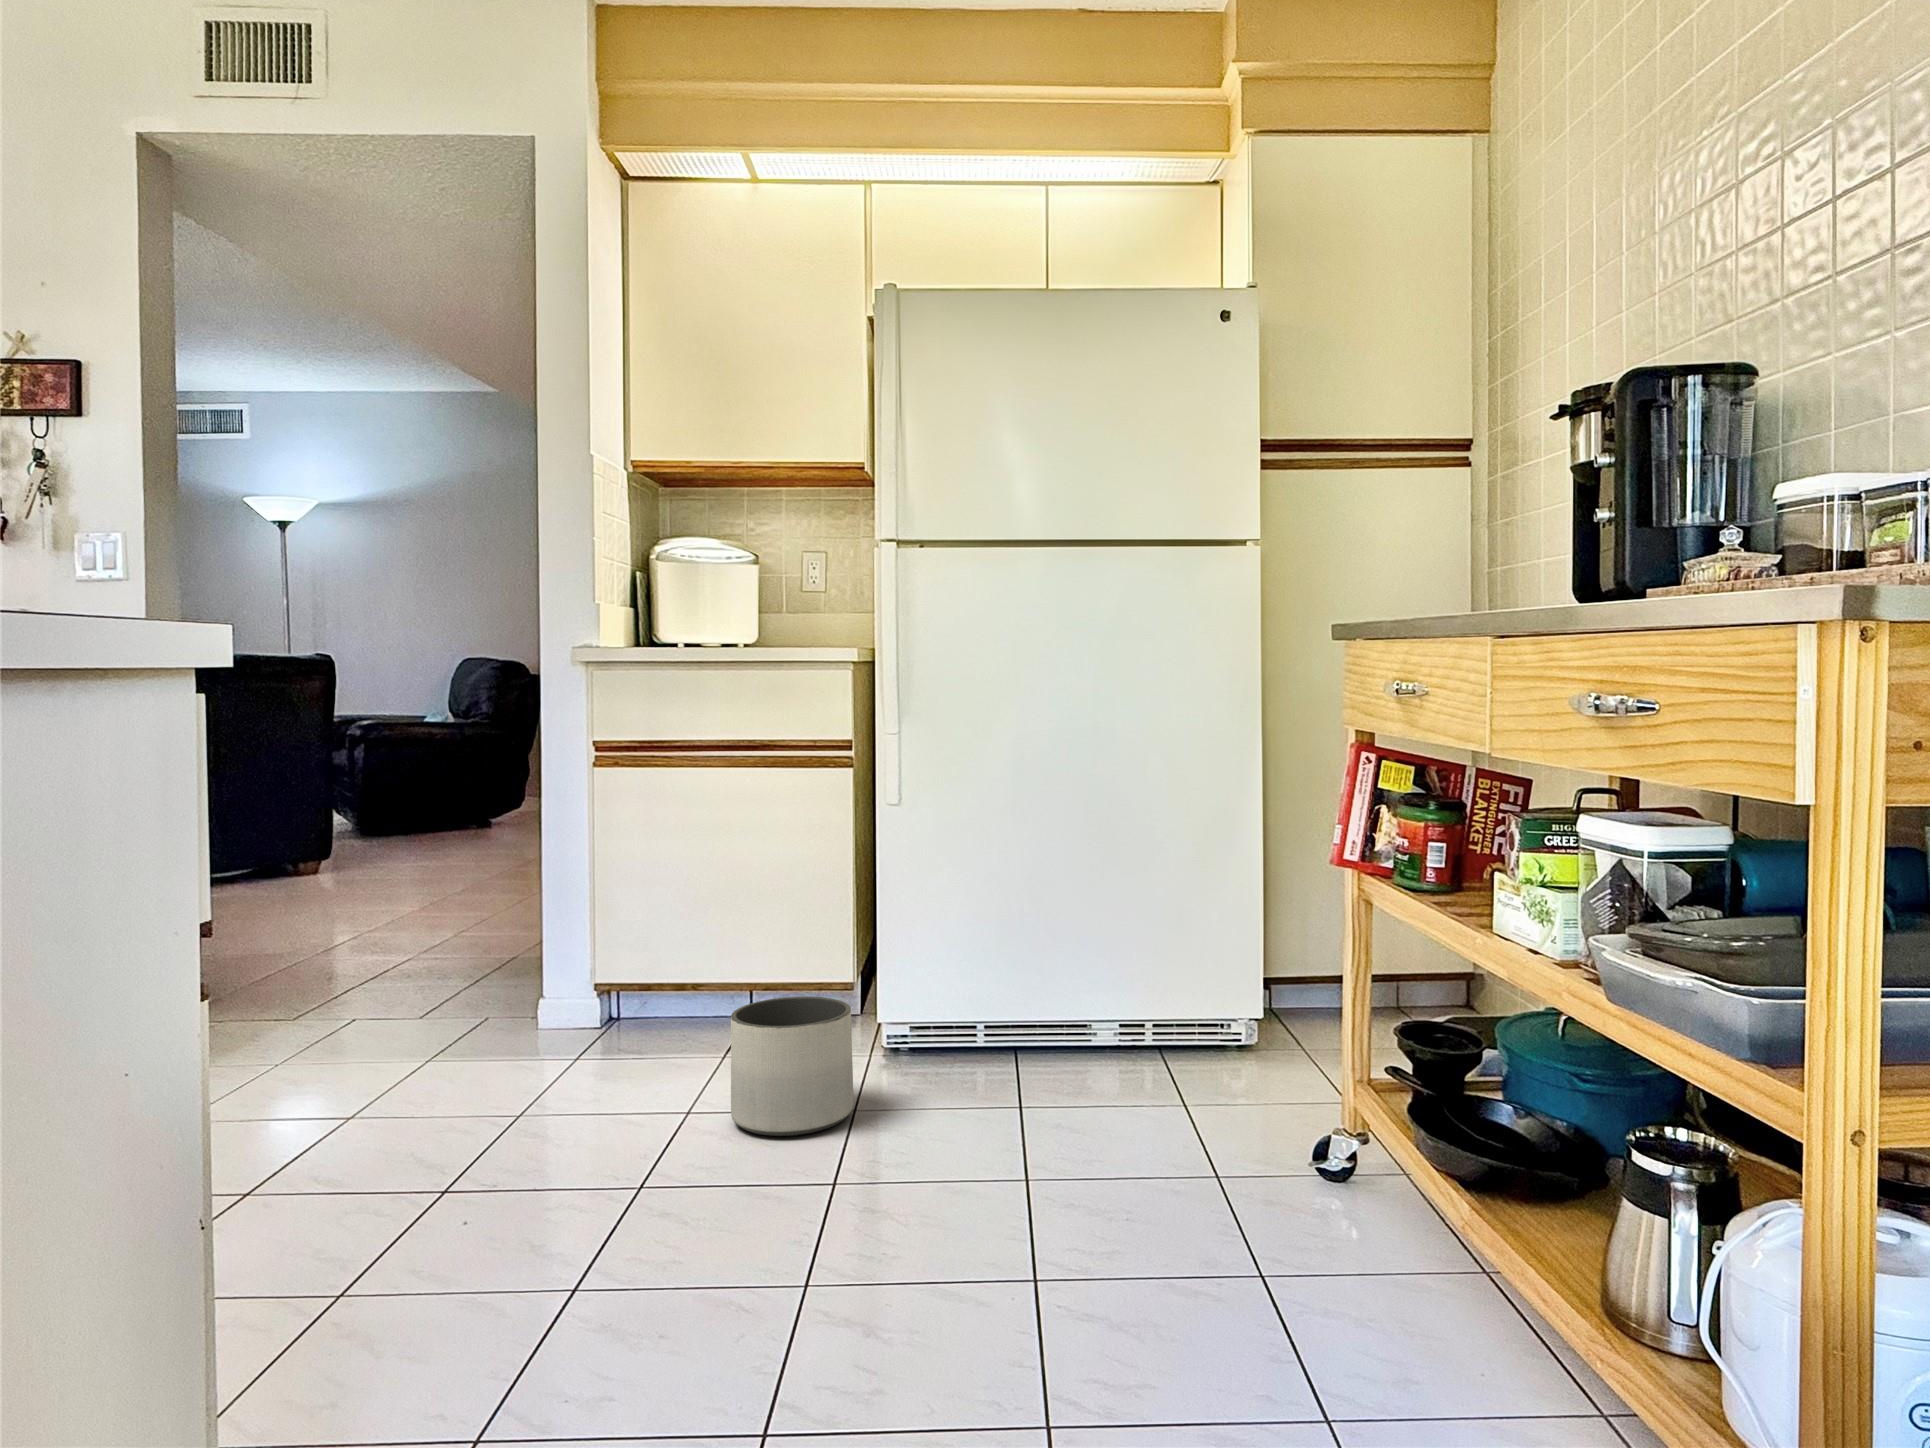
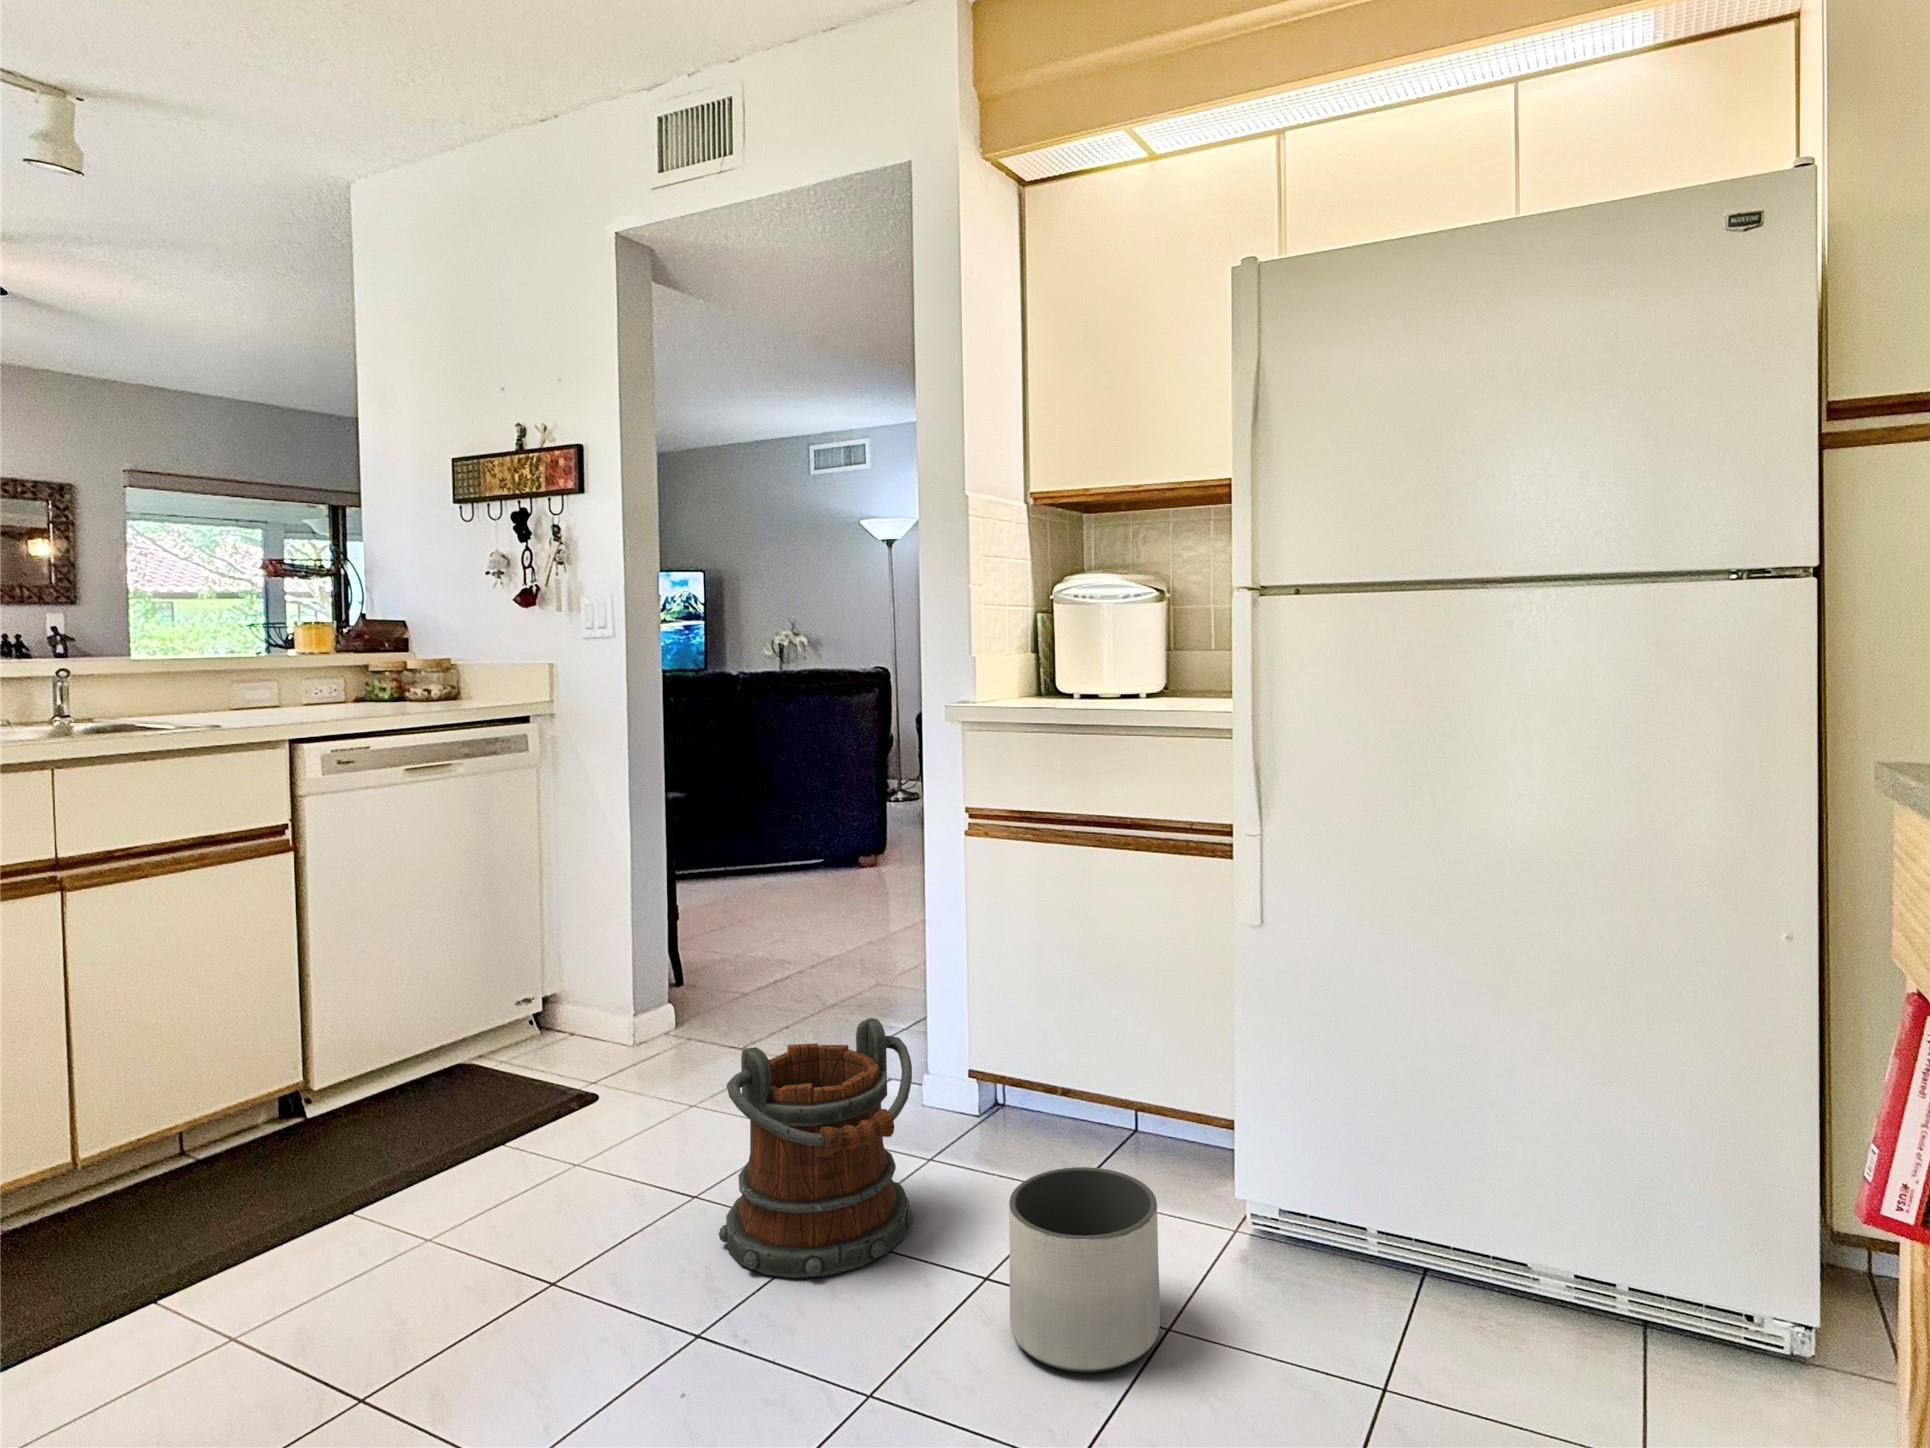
bucket: none [414,918,603,1143] -> present [719,1018,915,1278]

